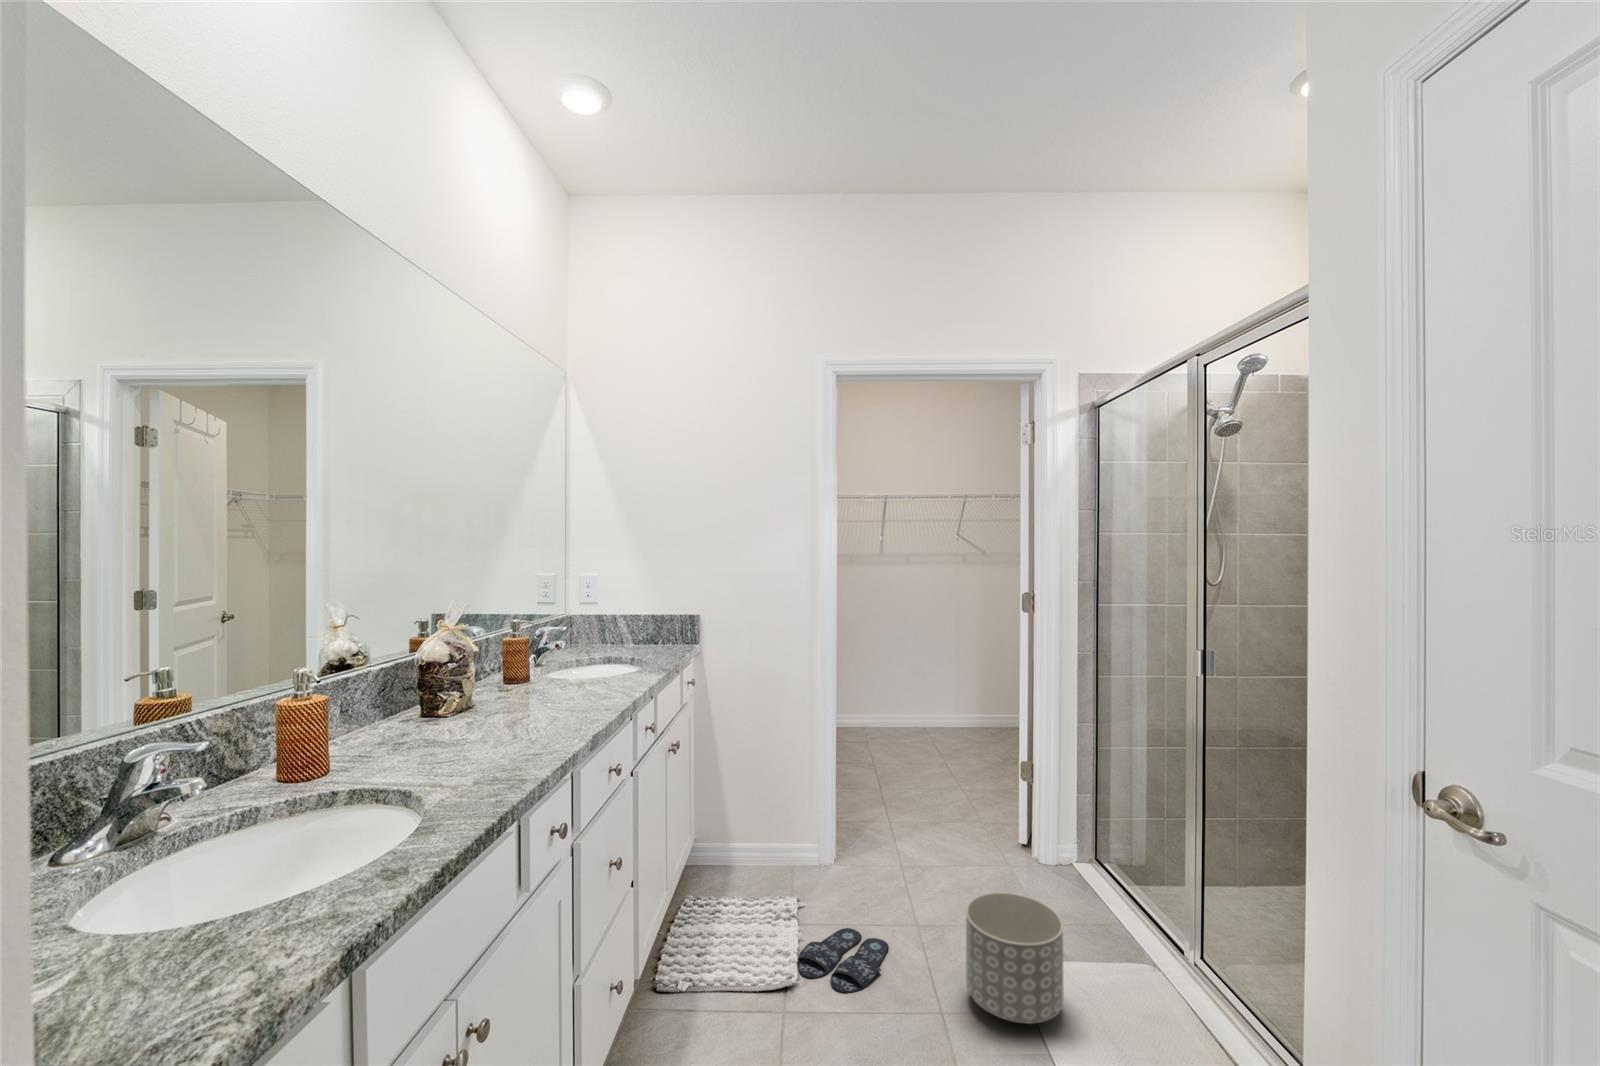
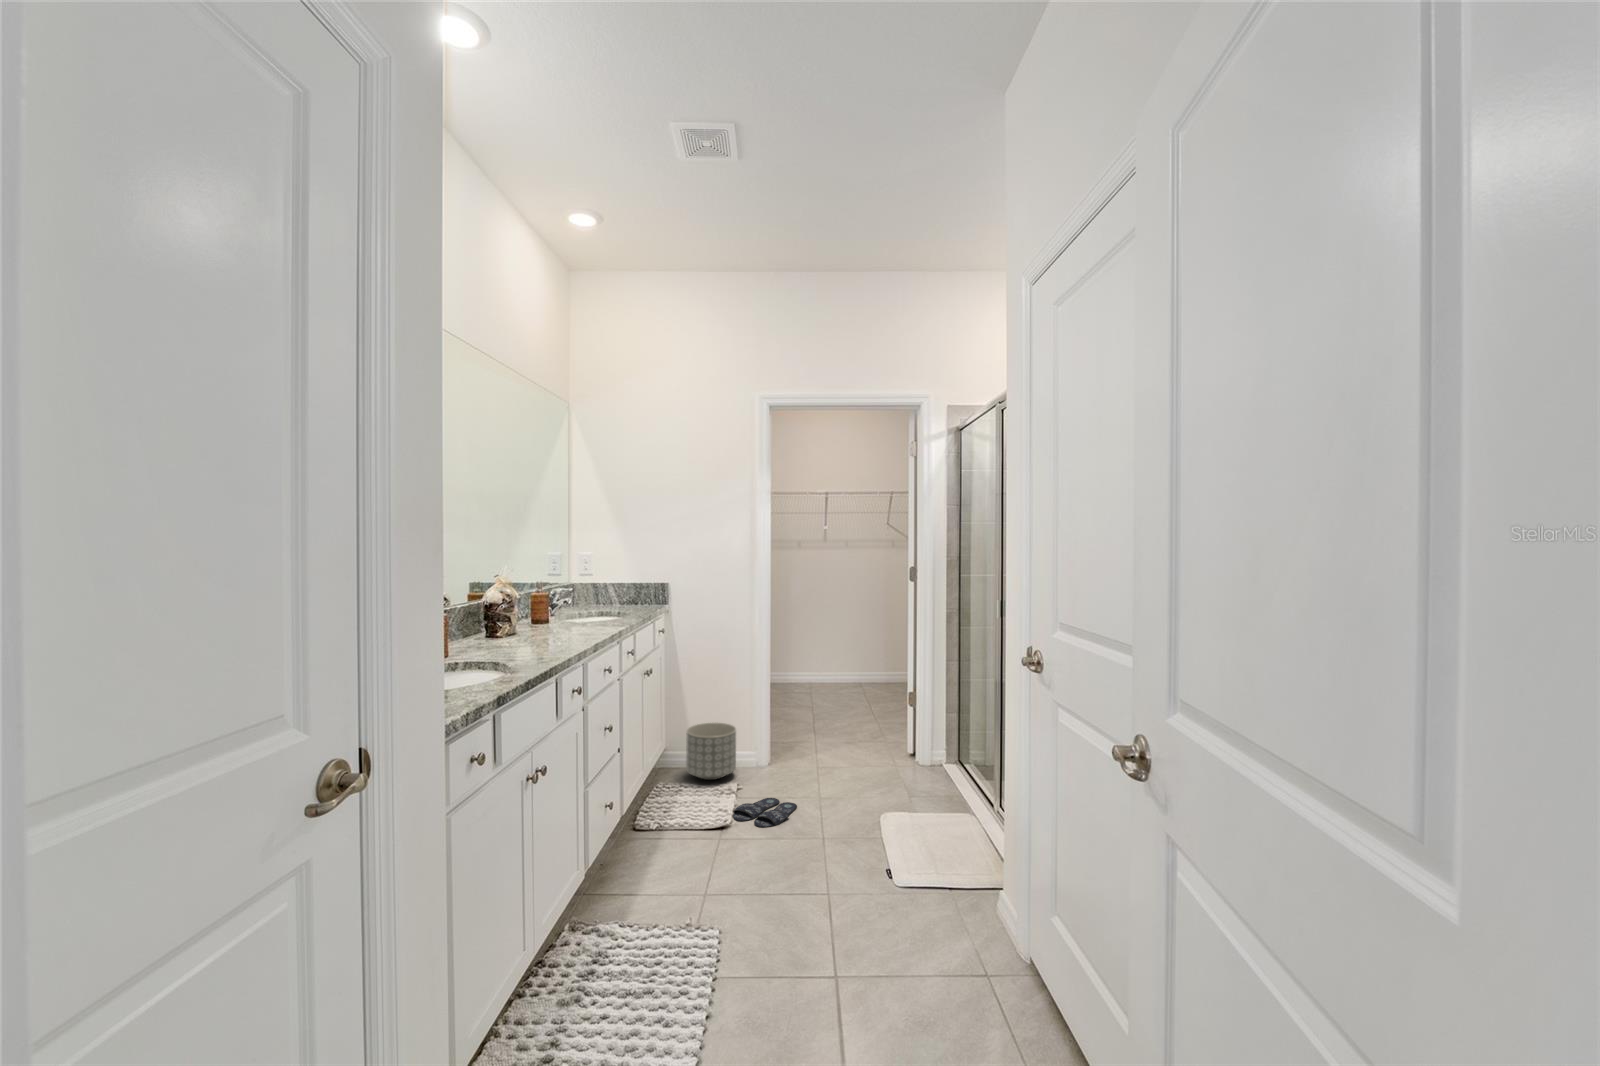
planter: present [966,892,1064,1024] -> present [686,722,736,780]

